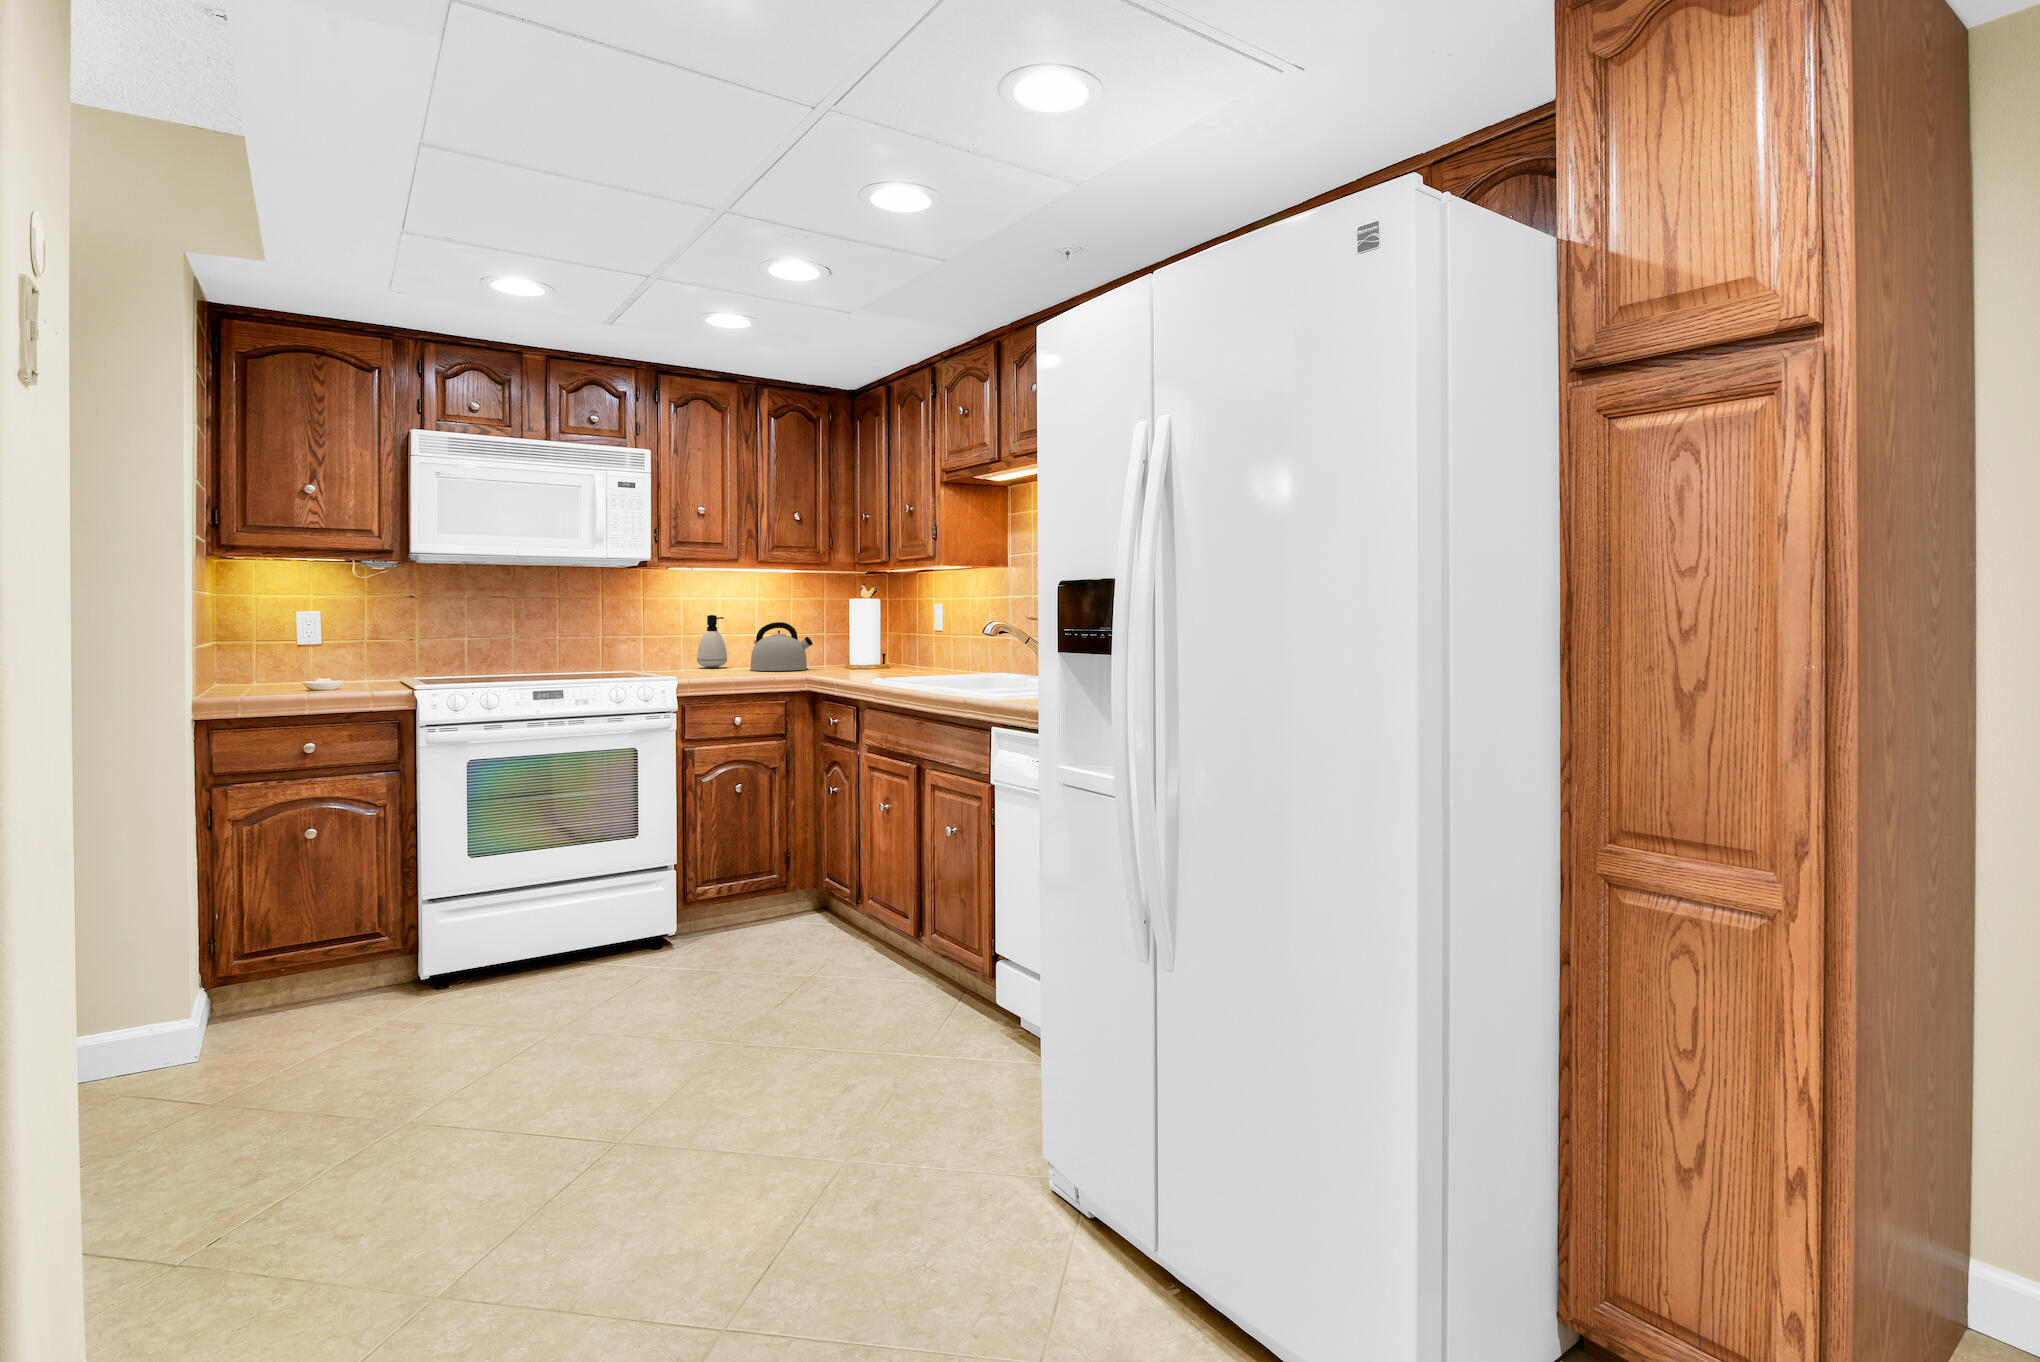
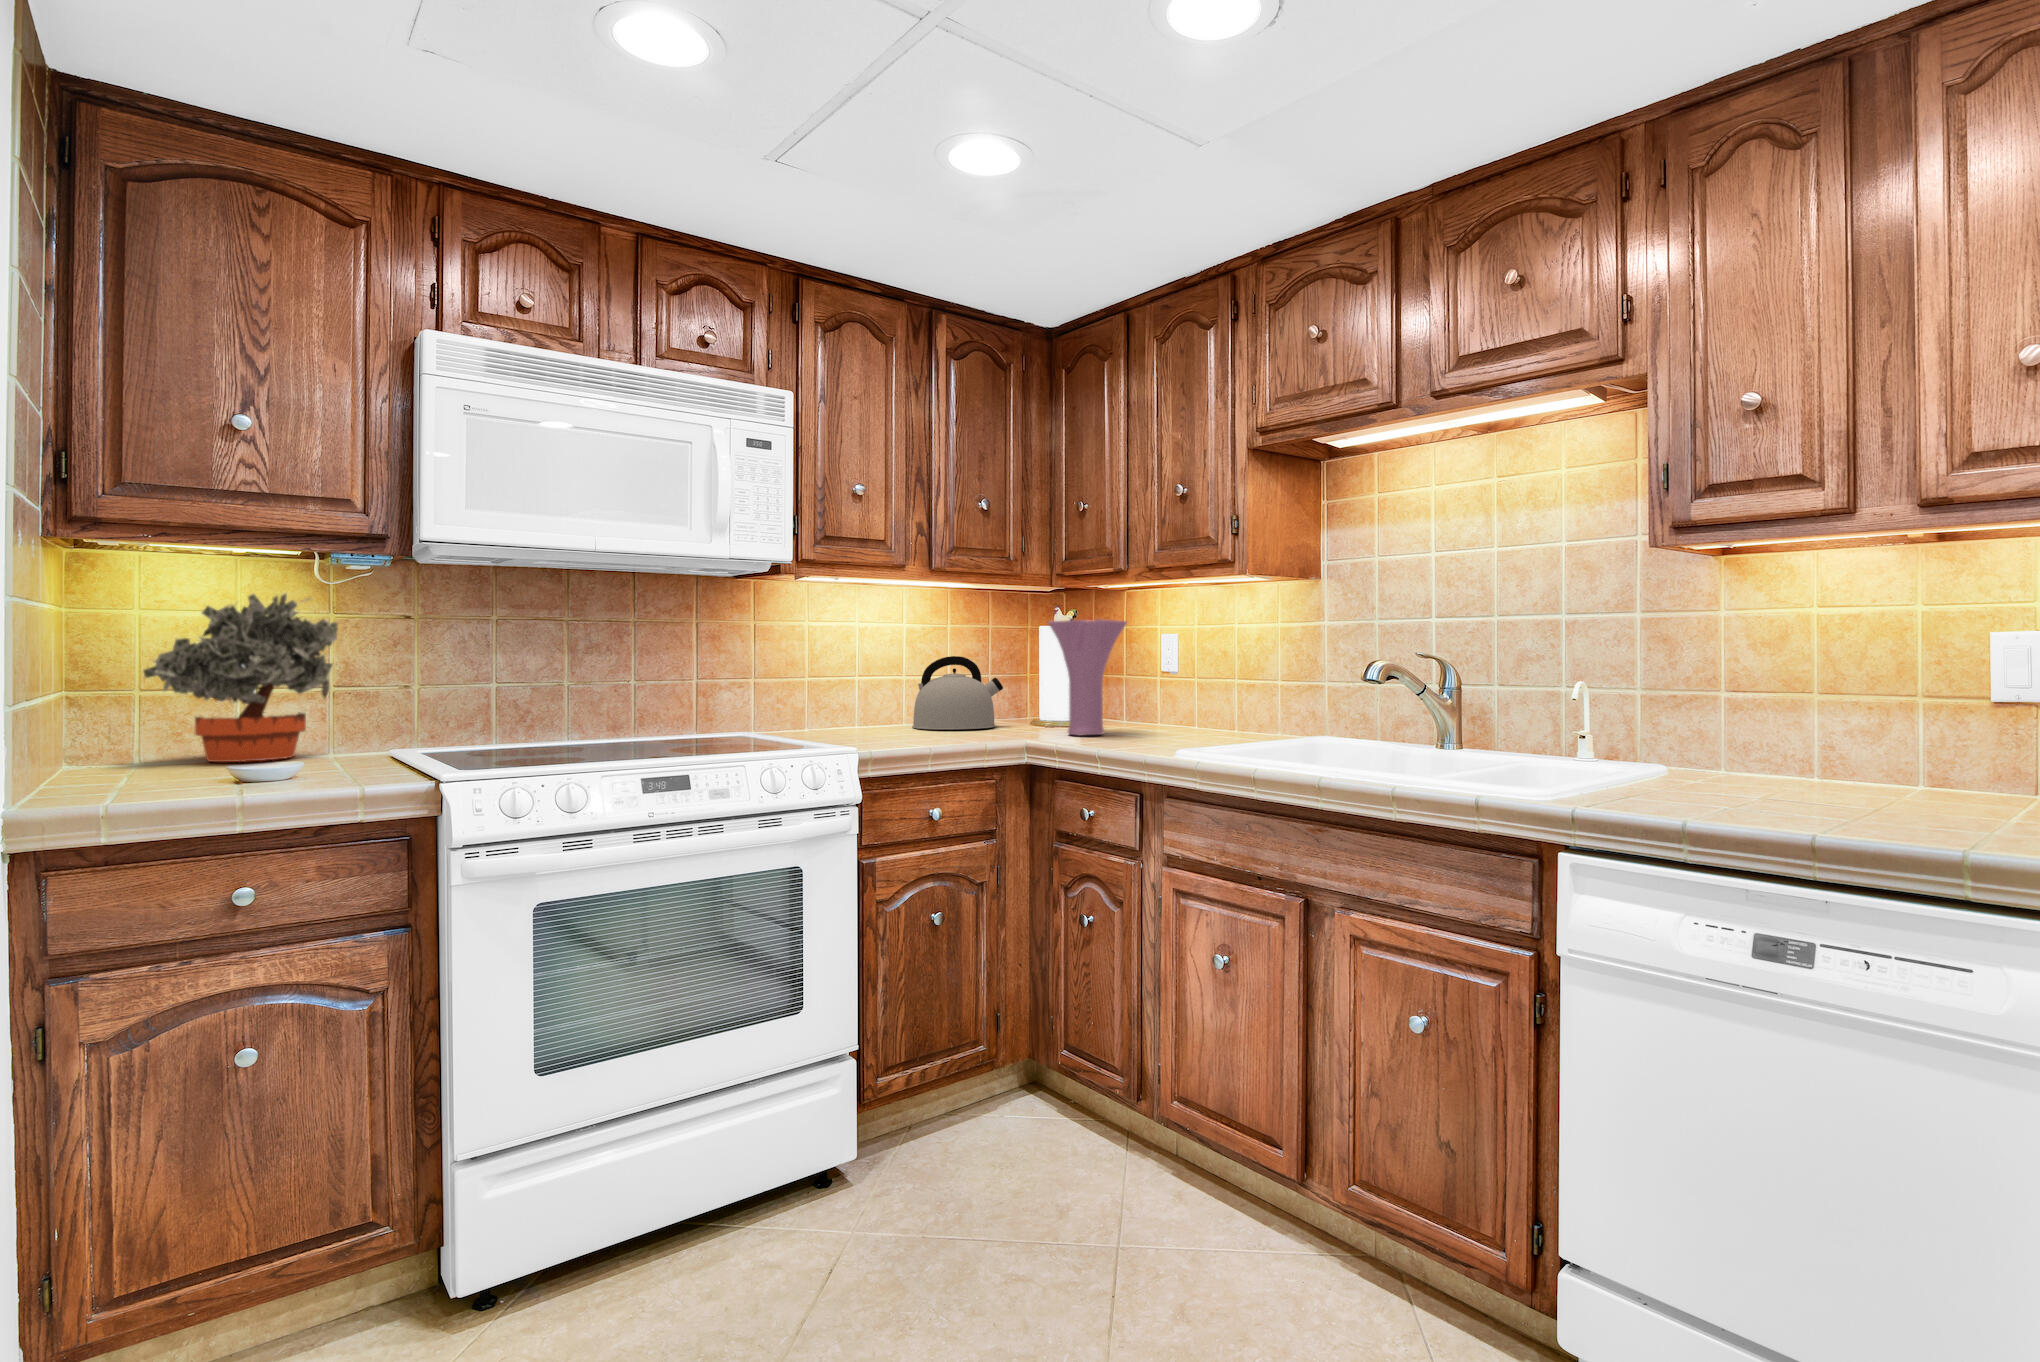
potted plant: none [258,580,370,682] -> present [143,594,338,762]
vase: none [827,599,882,674] -> present [1048,619,1127,736]
soap dispenser: present [697,615,727,668] -> none [827,646,870,724]

